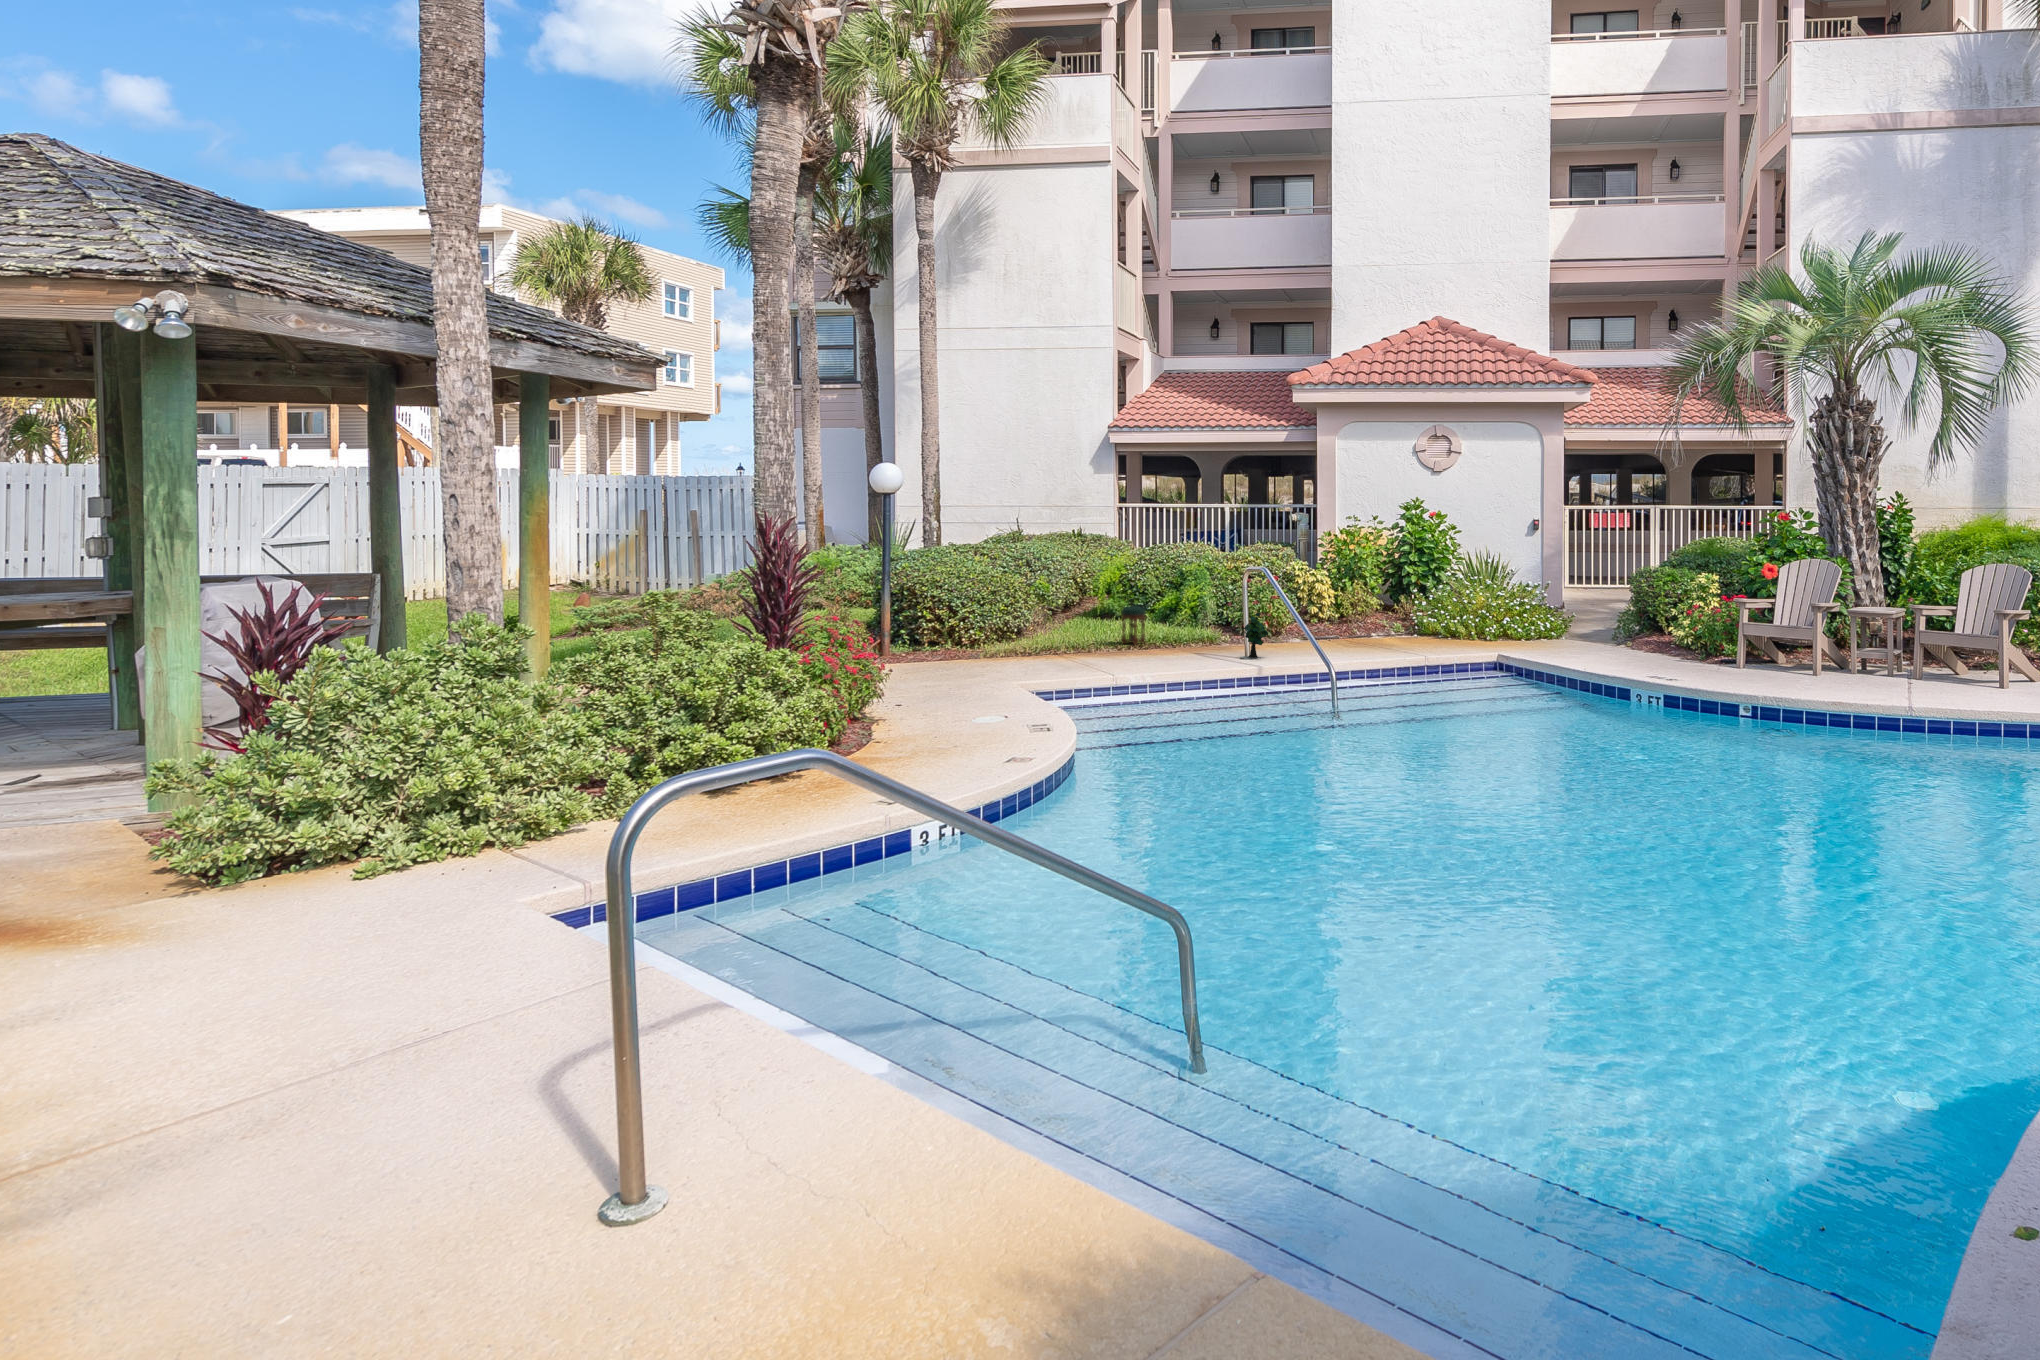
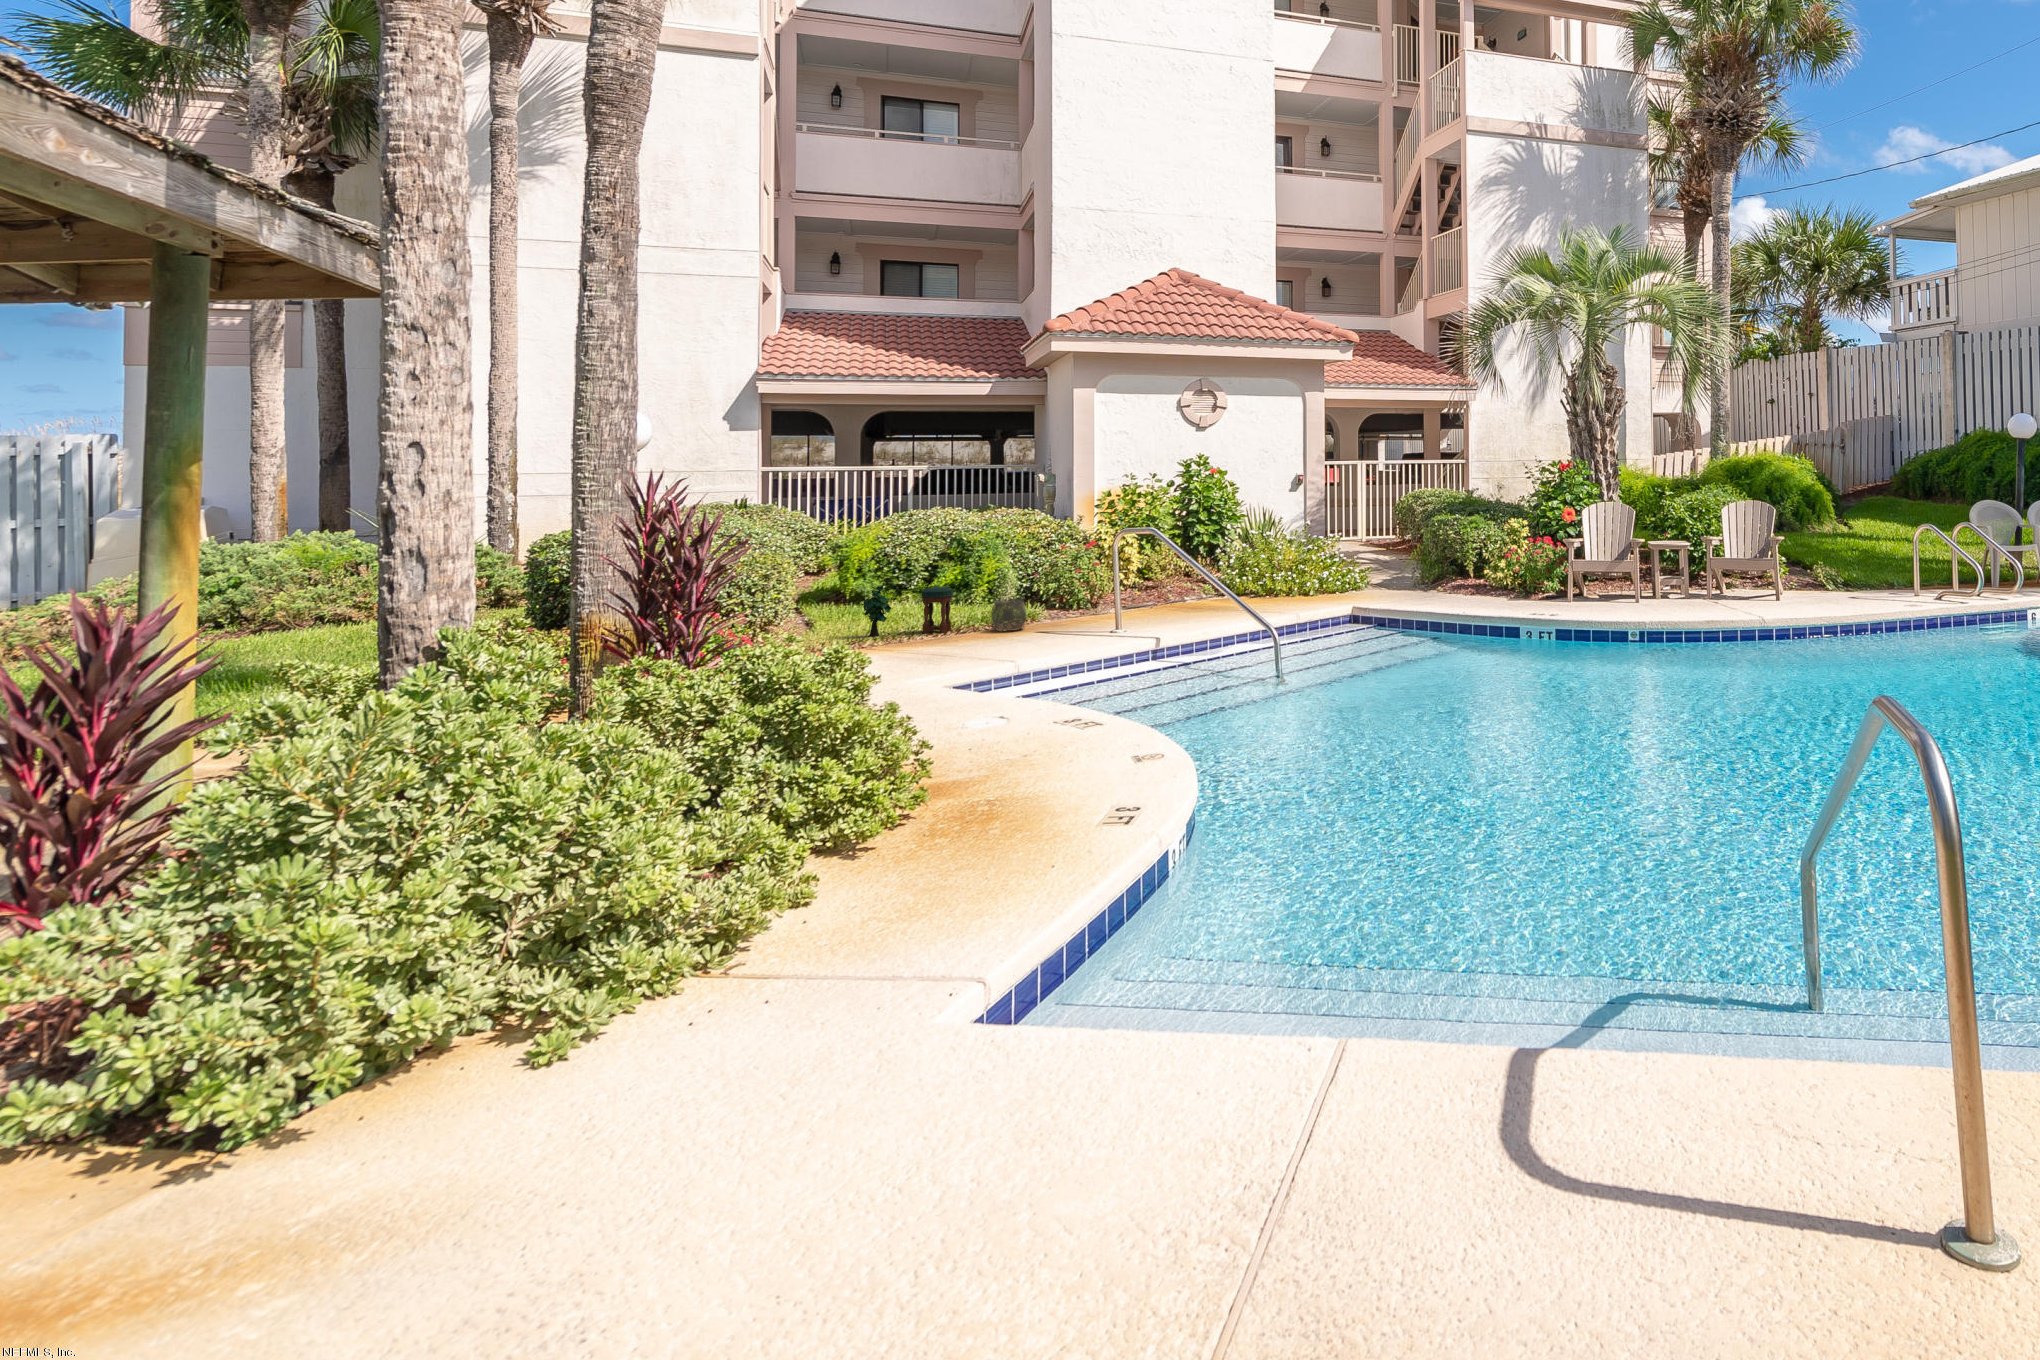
decorative plant: present [1242,613,1268,658] -> present [860,586,892,636]
woven basket: none [1168,621,1198,648] -> present [991,599,1026,631]

